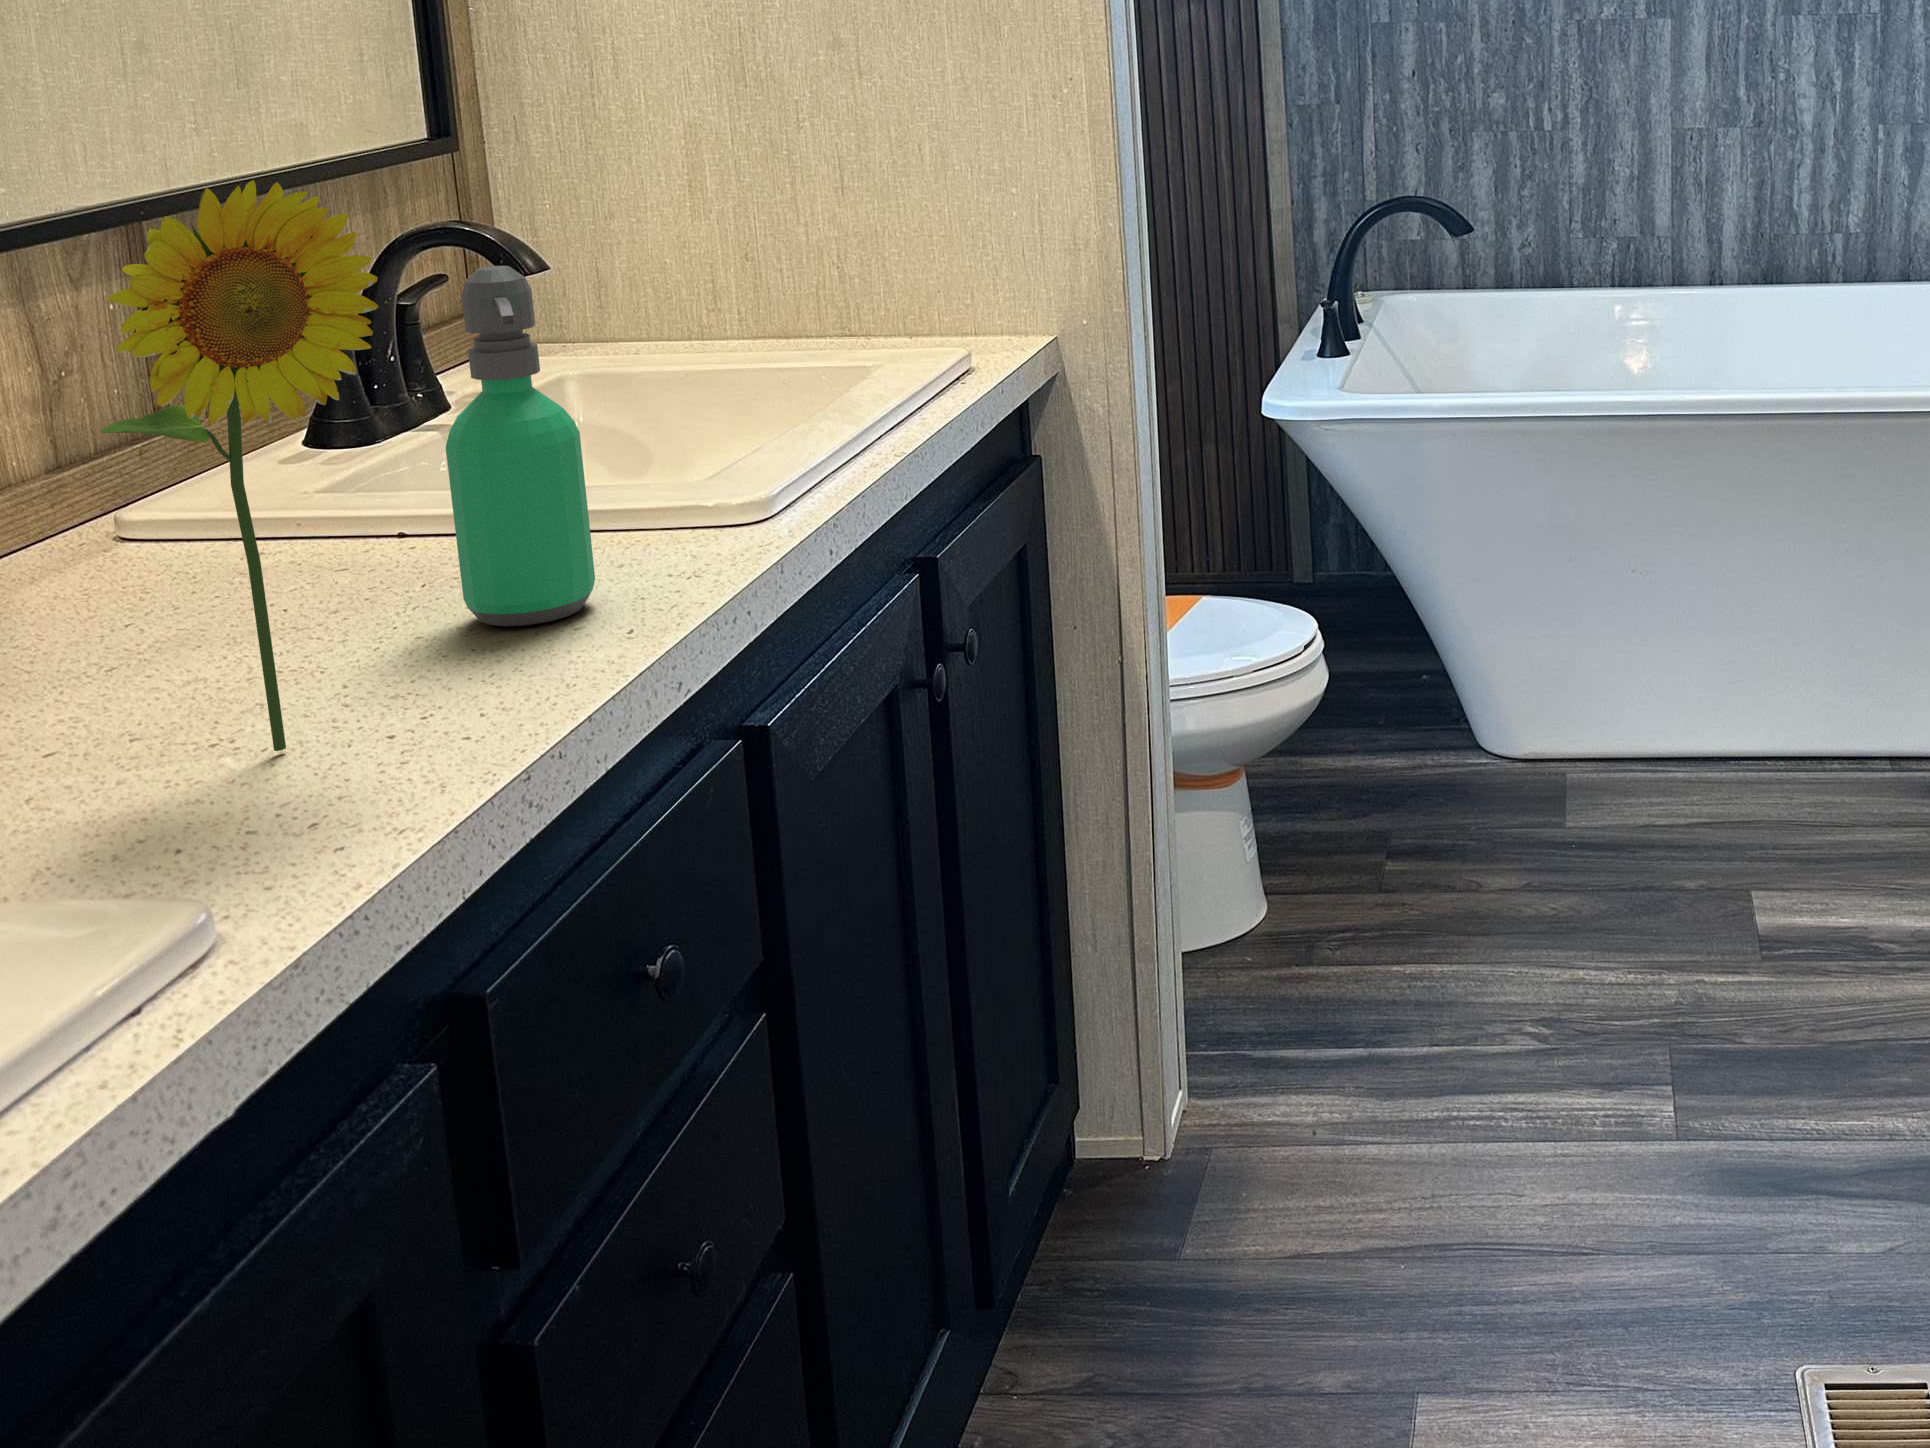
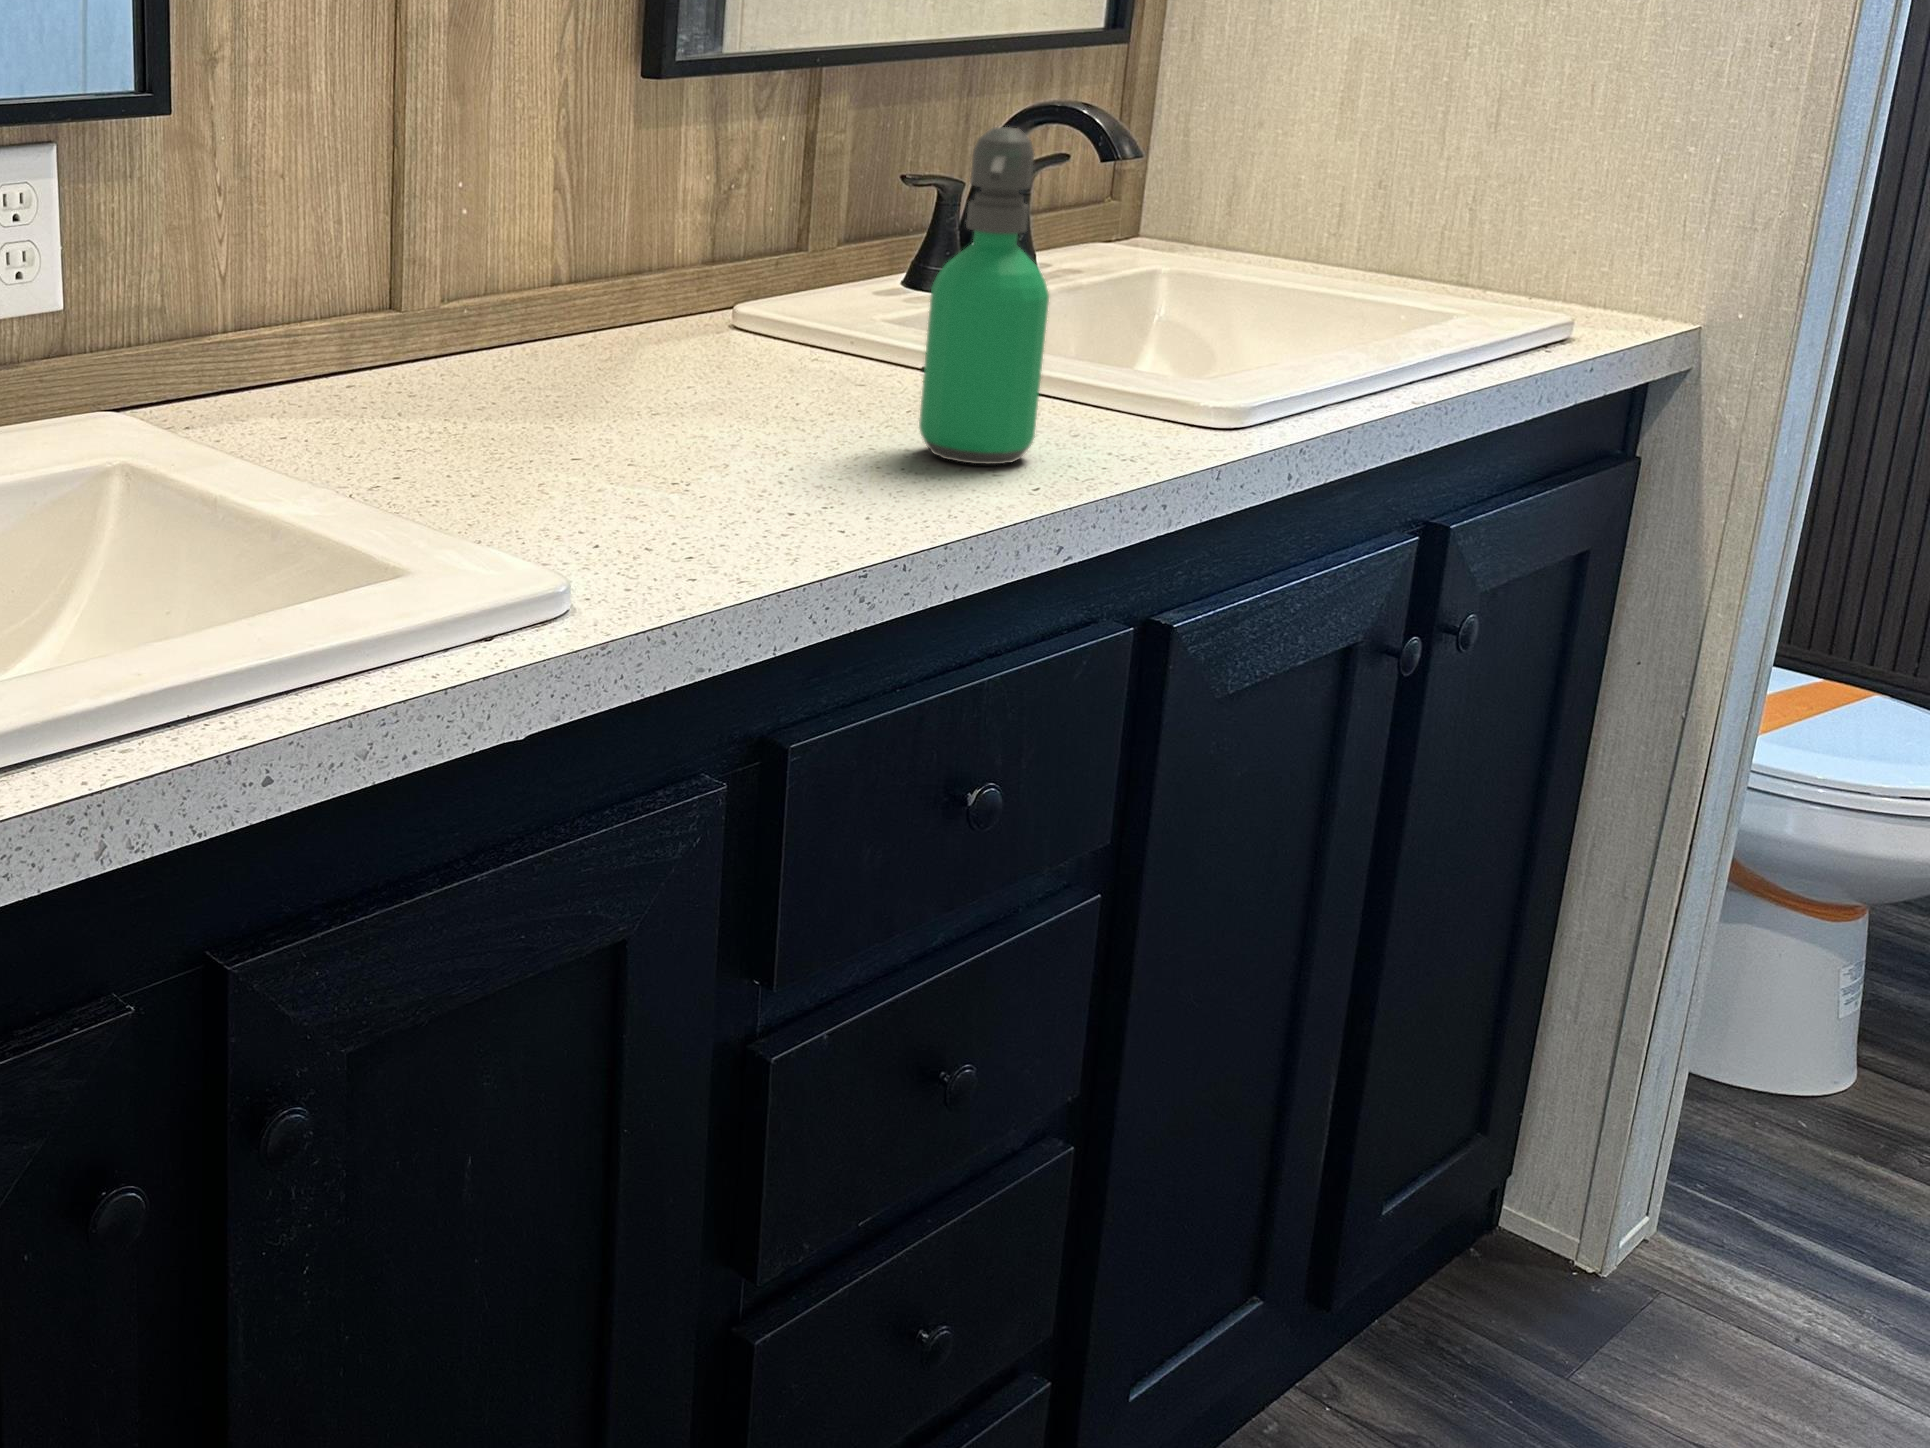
flower: present [100,180,378,751] -> none [636,10,860,501]

